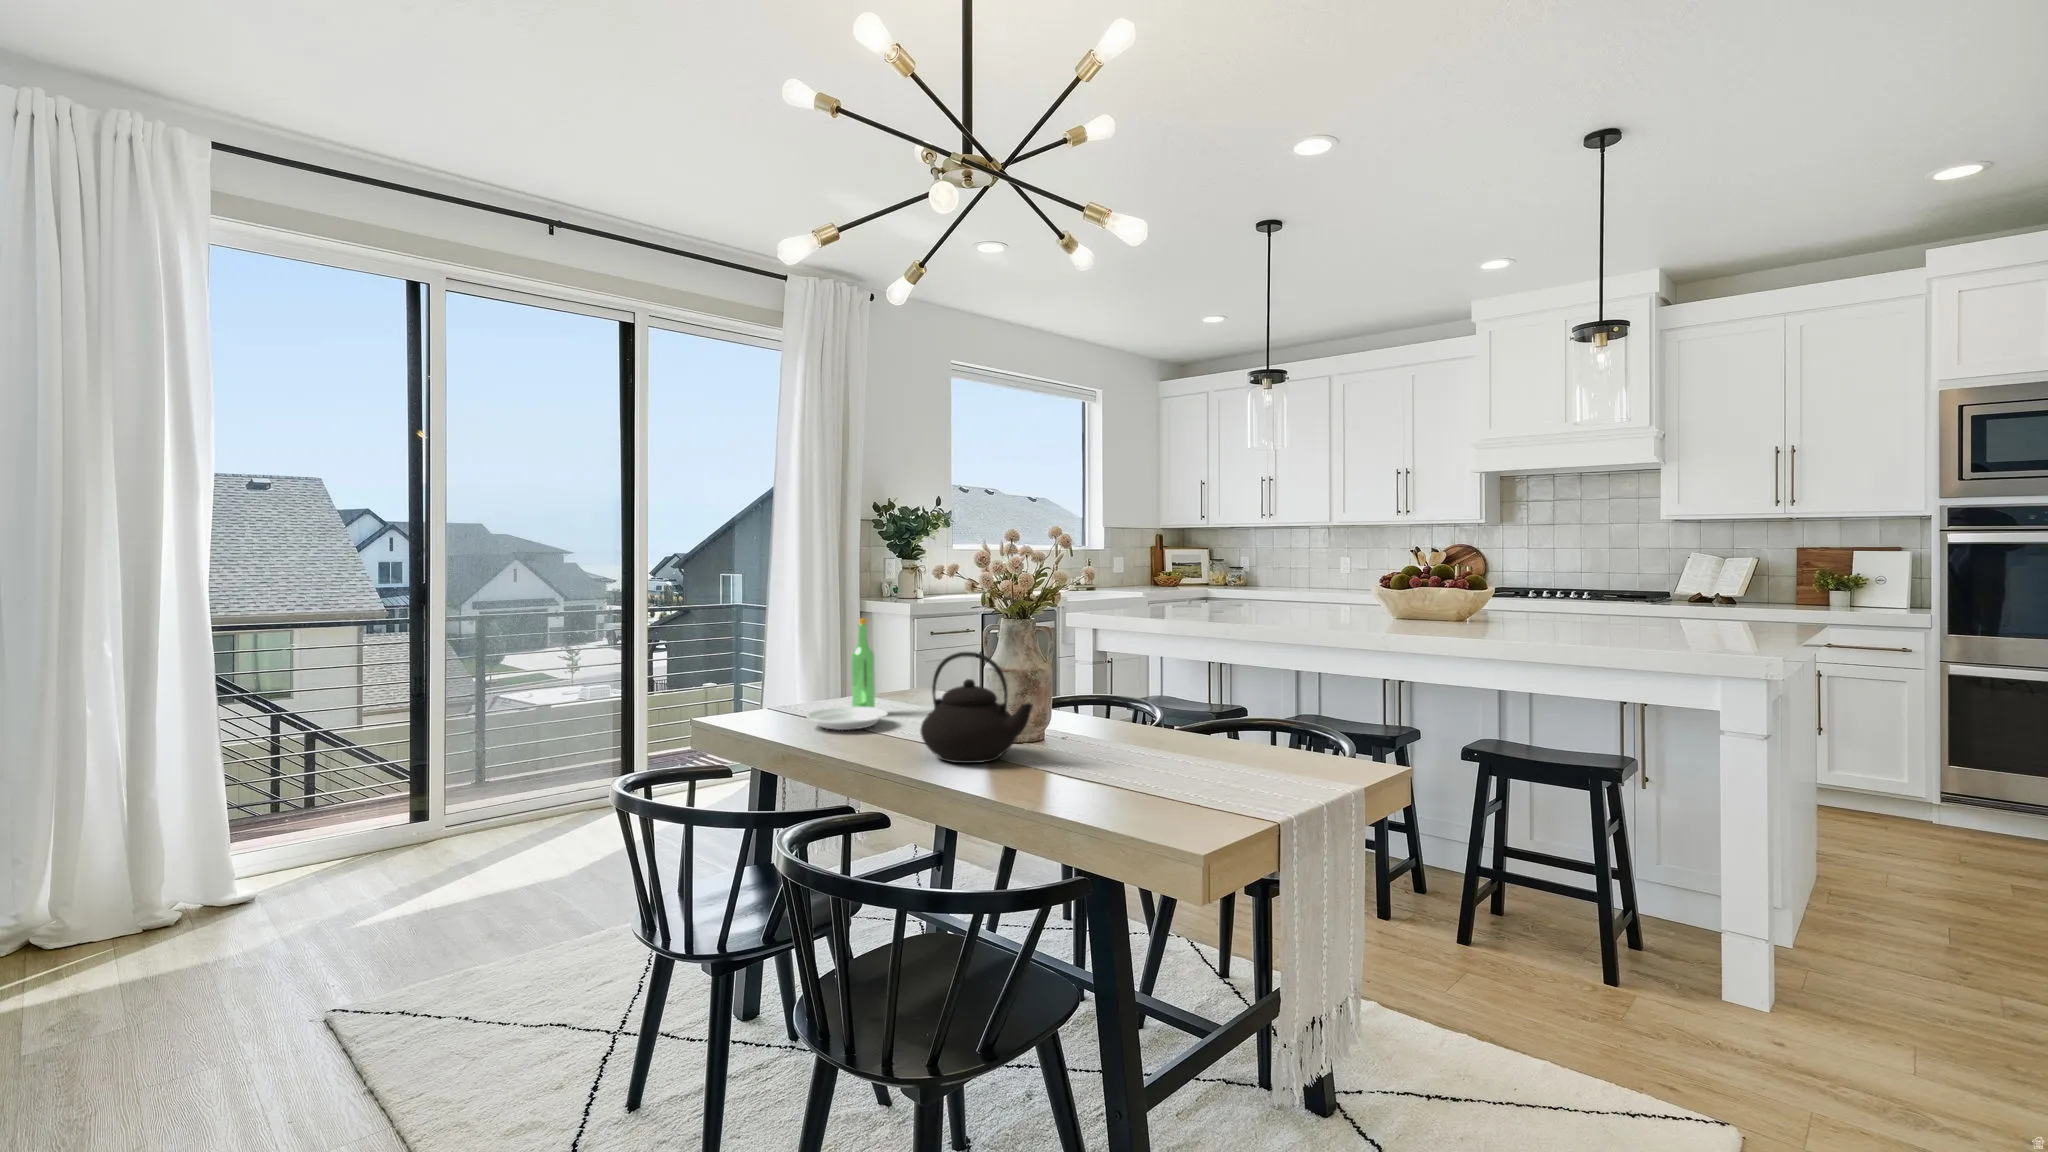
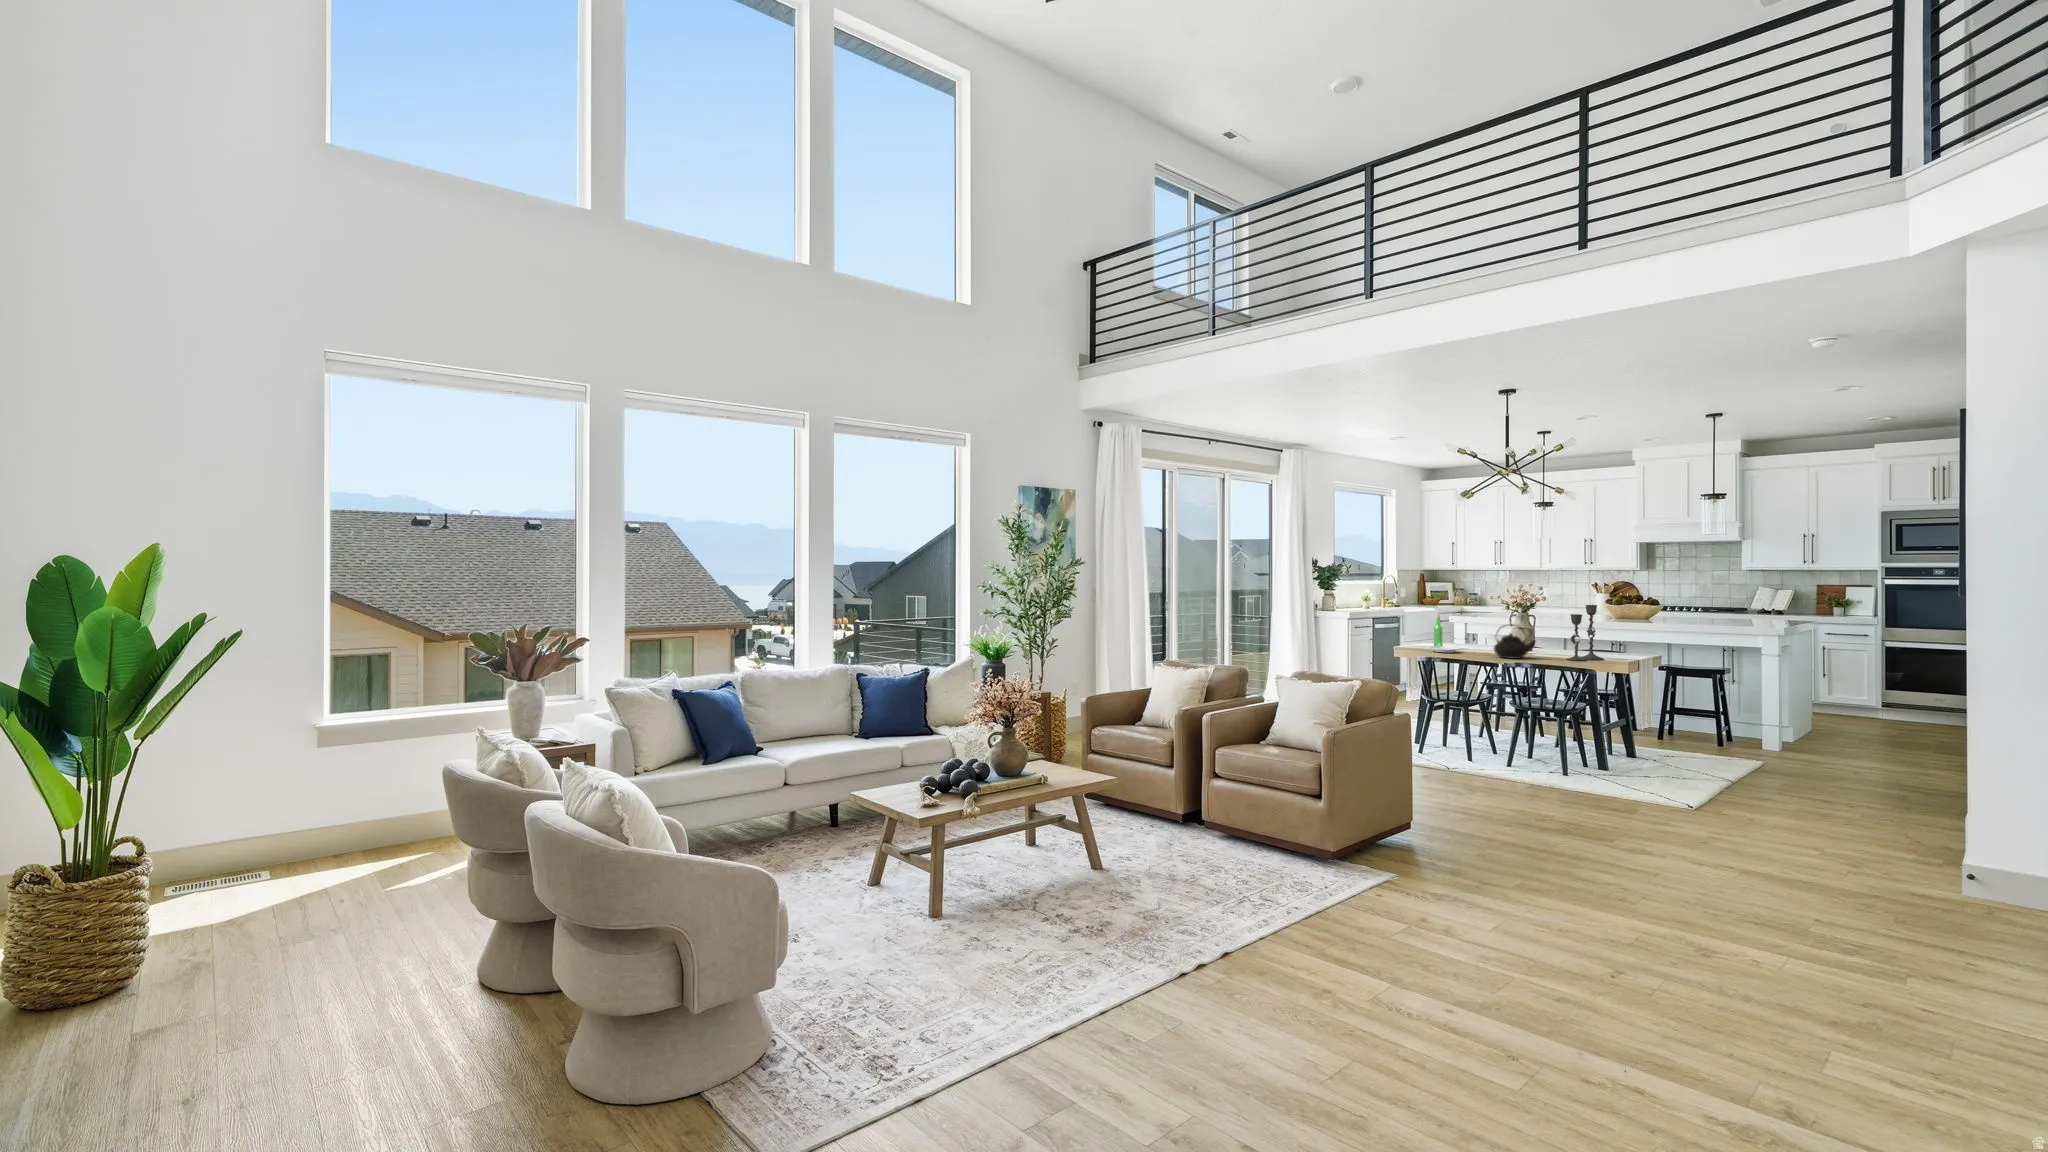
candlestick: none [1123,589,1244,774] -> present [1567,605,1603,661]

